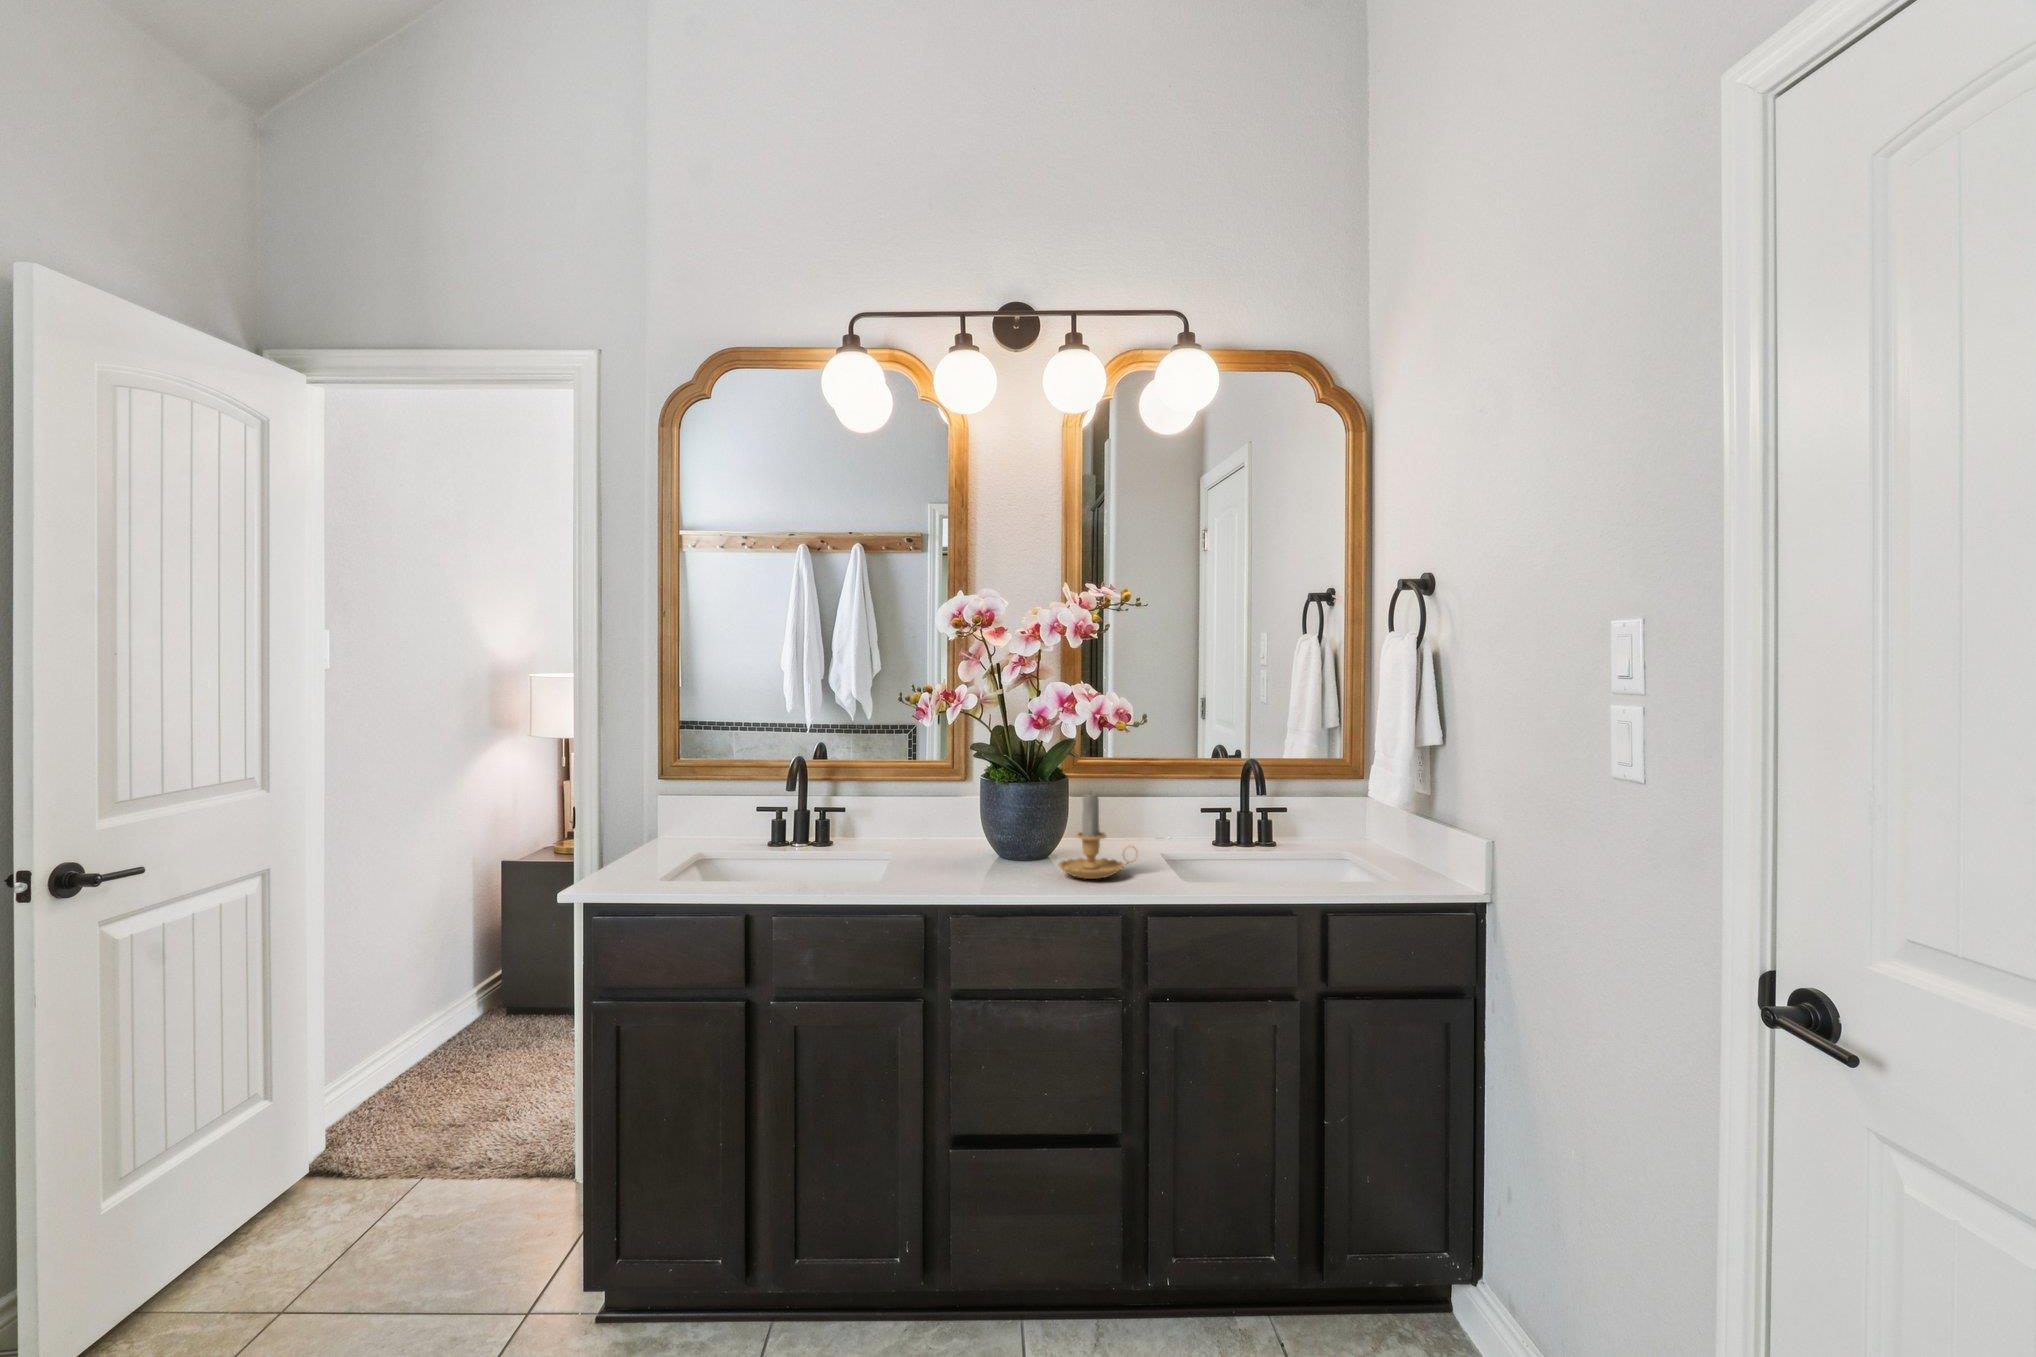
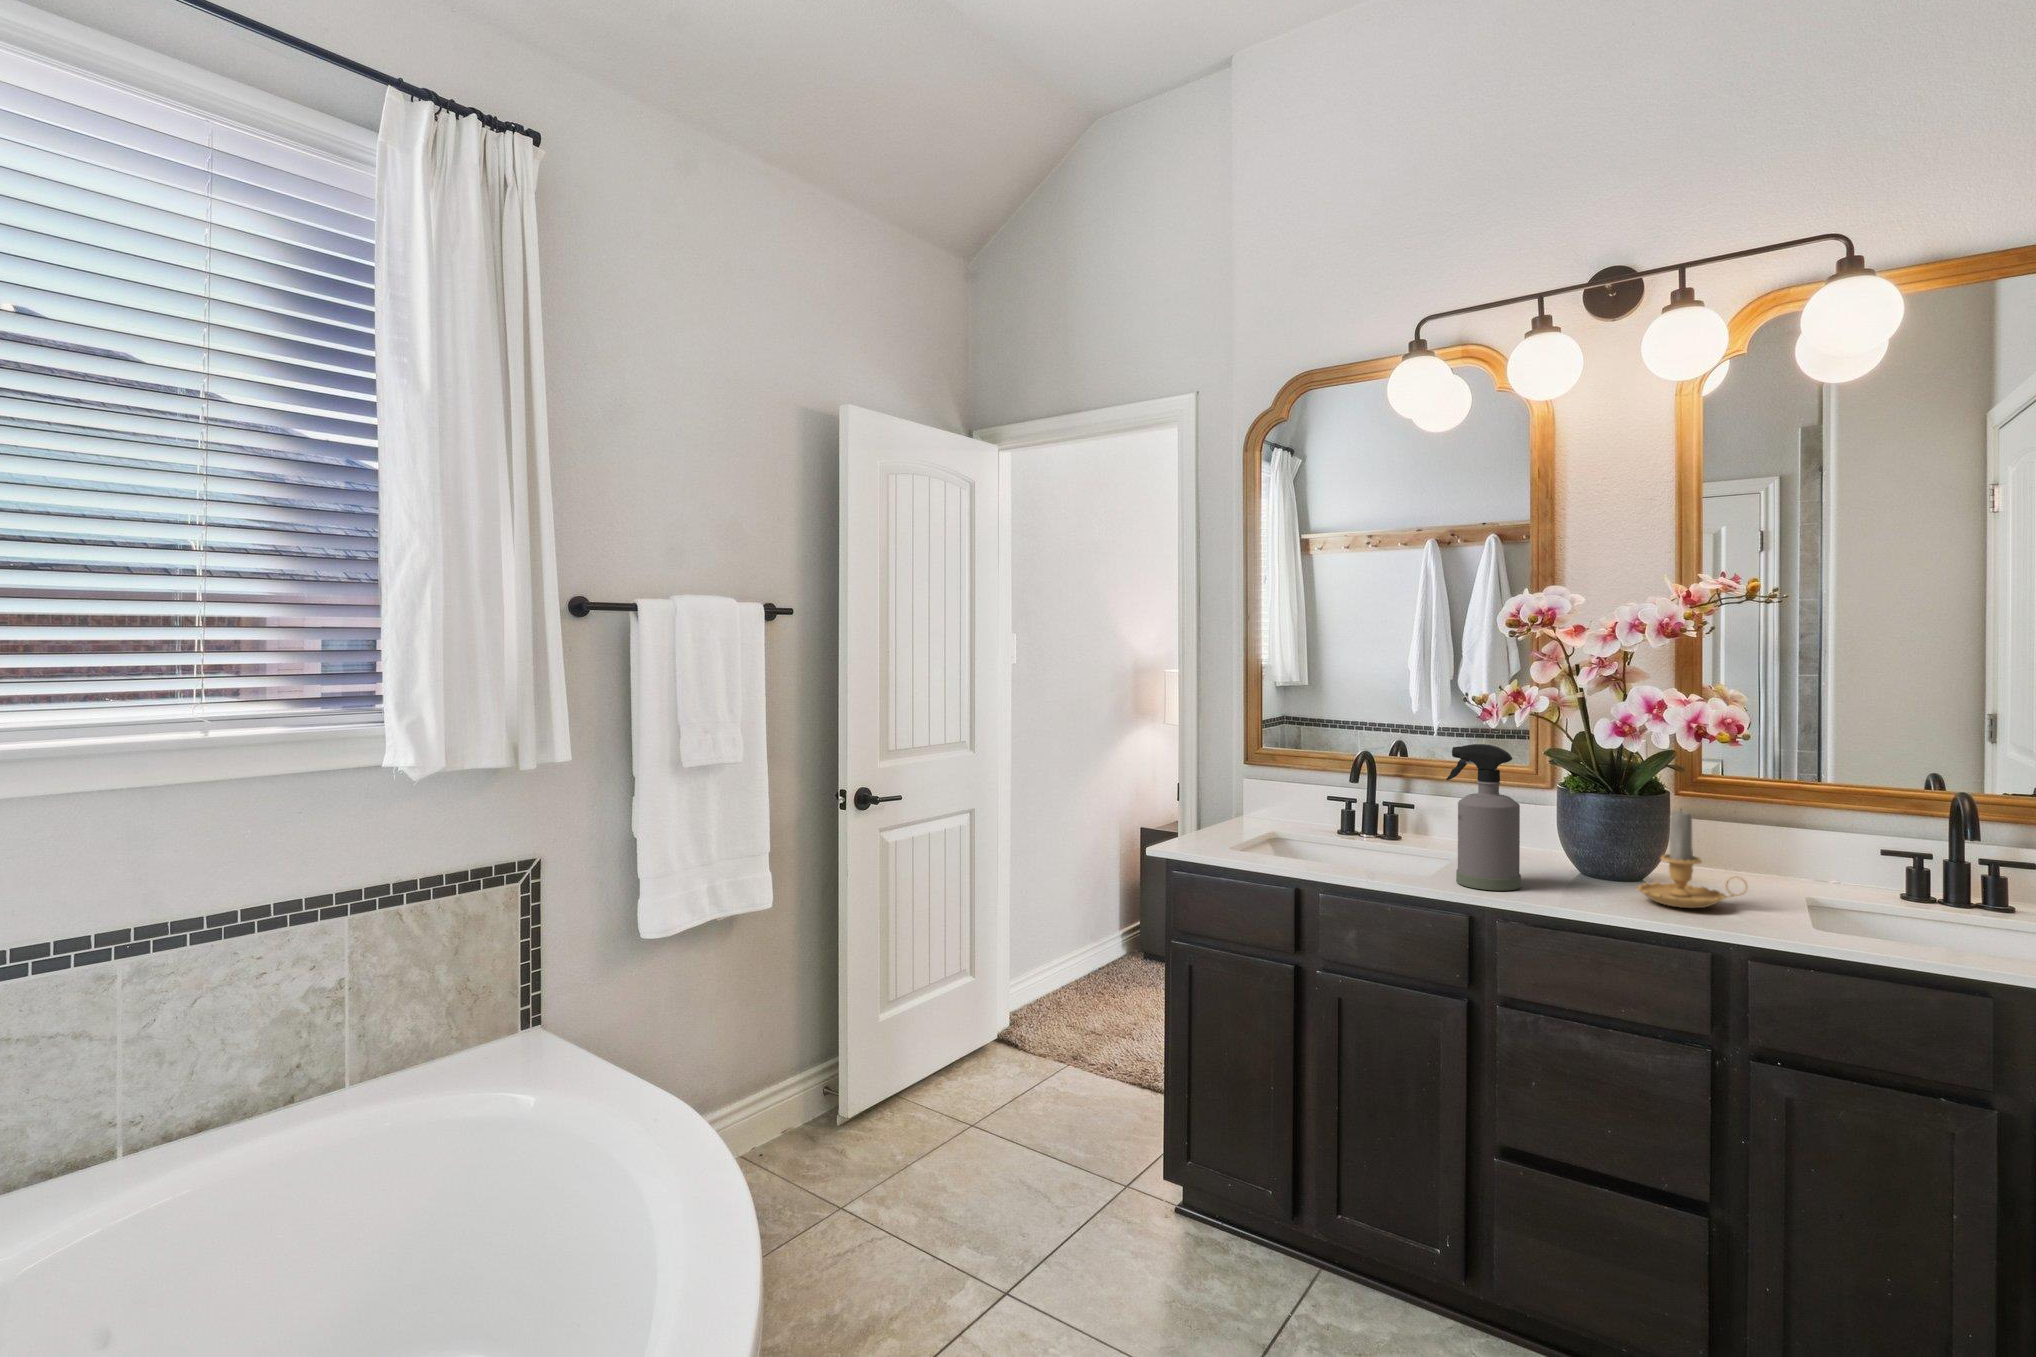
spray bottle: none [895,742,963,886] -> present [1446,744,1521,891]

